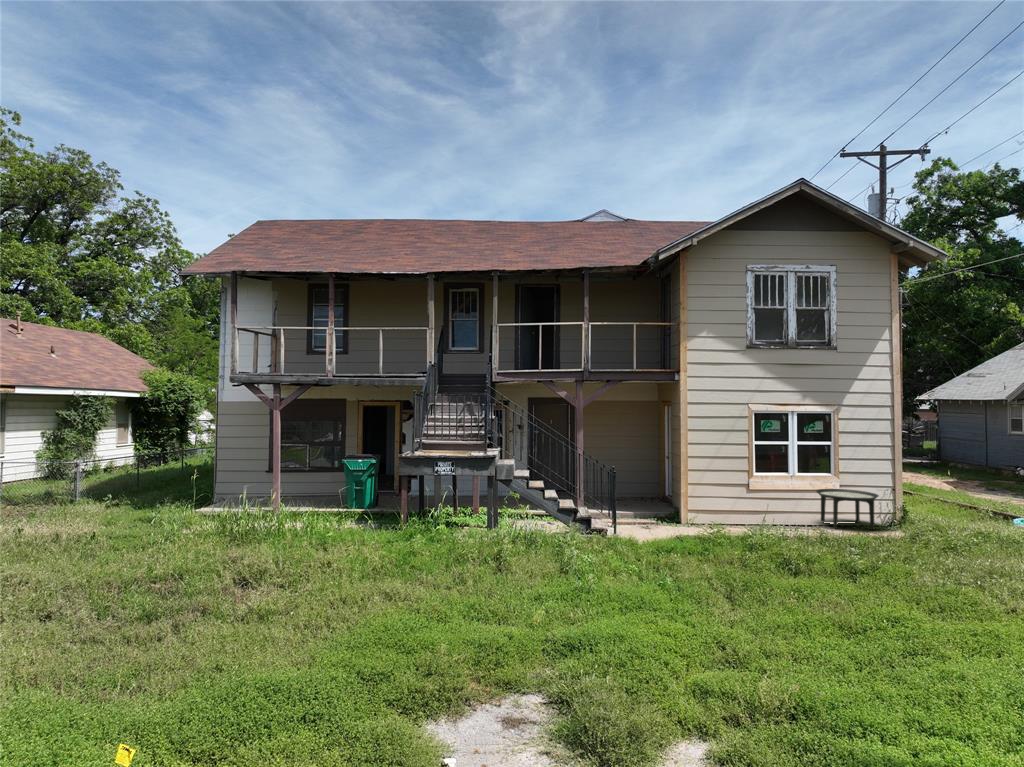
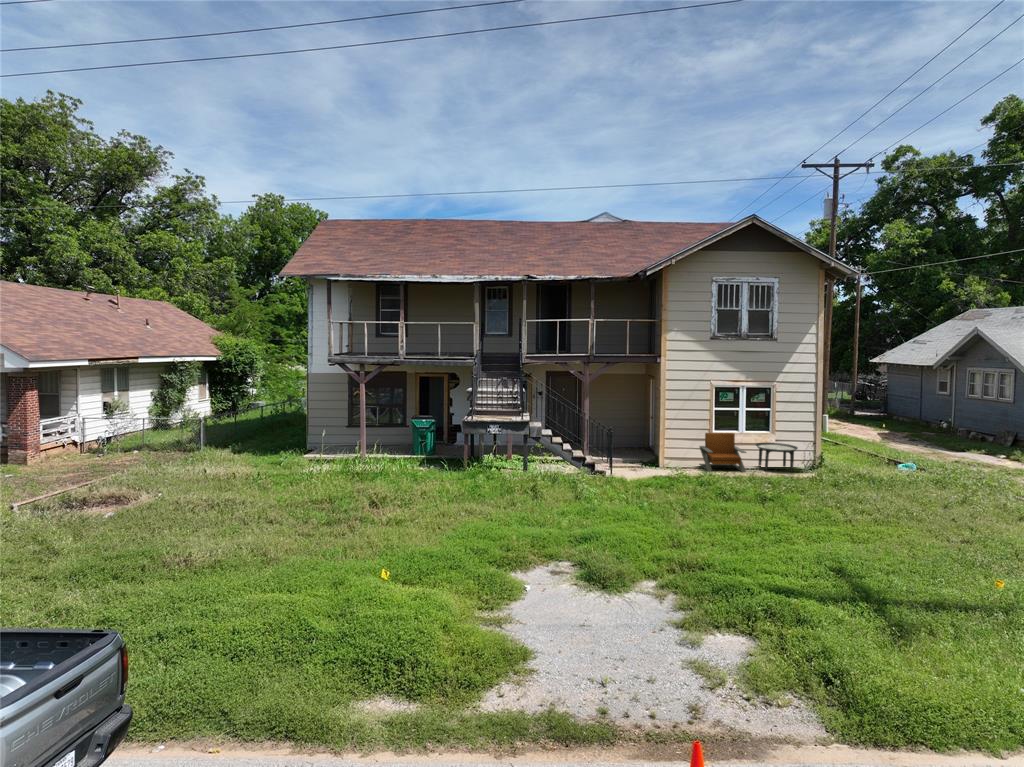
lounge chair: none [737,475,807,529] -> present [699,433,746,472]

